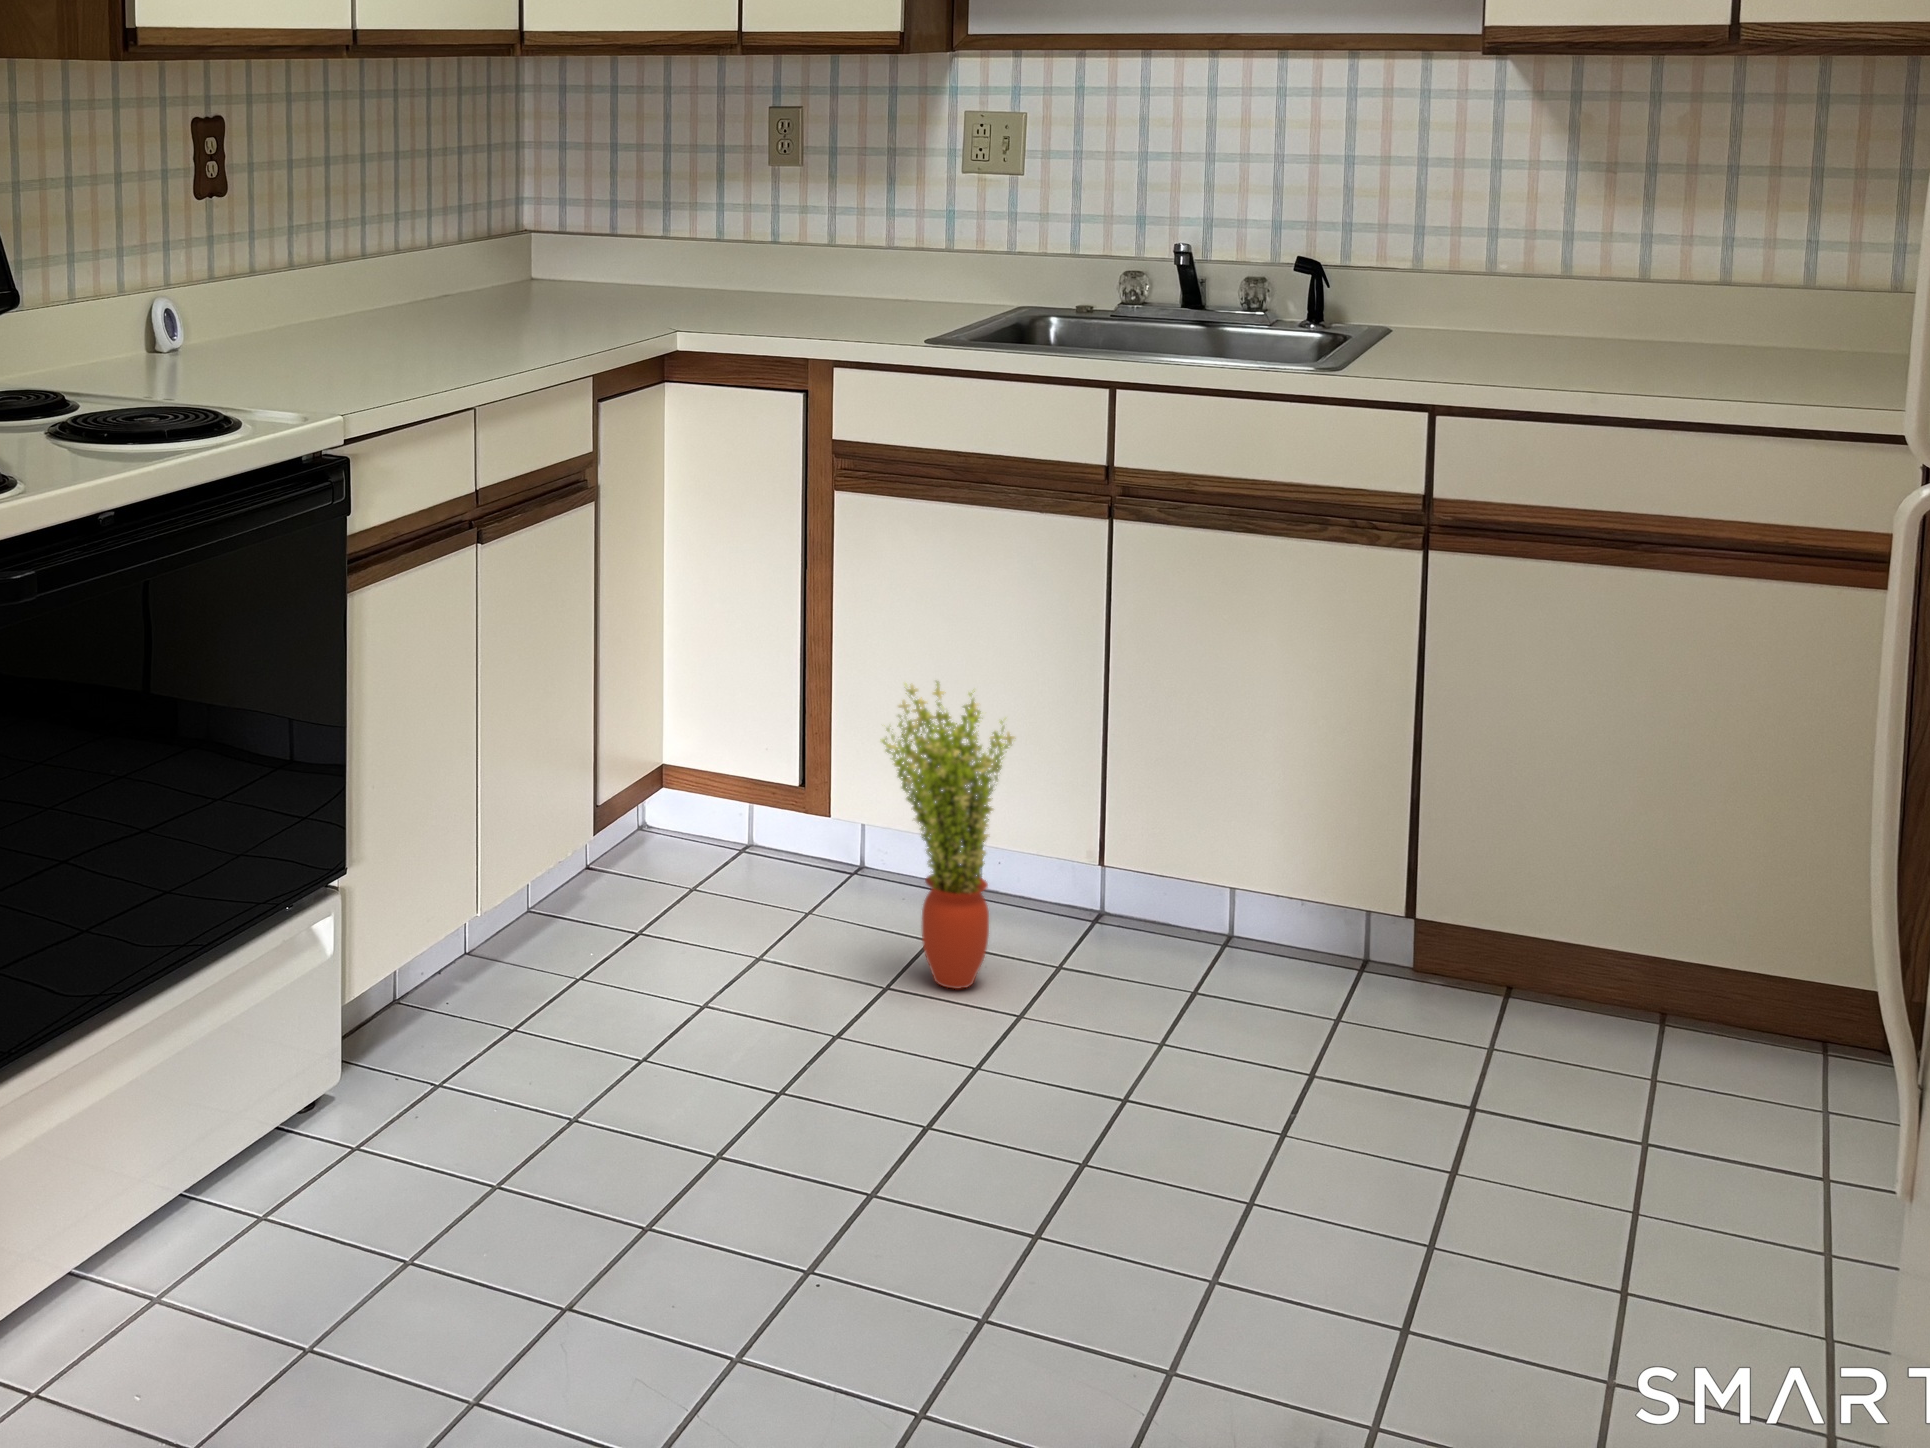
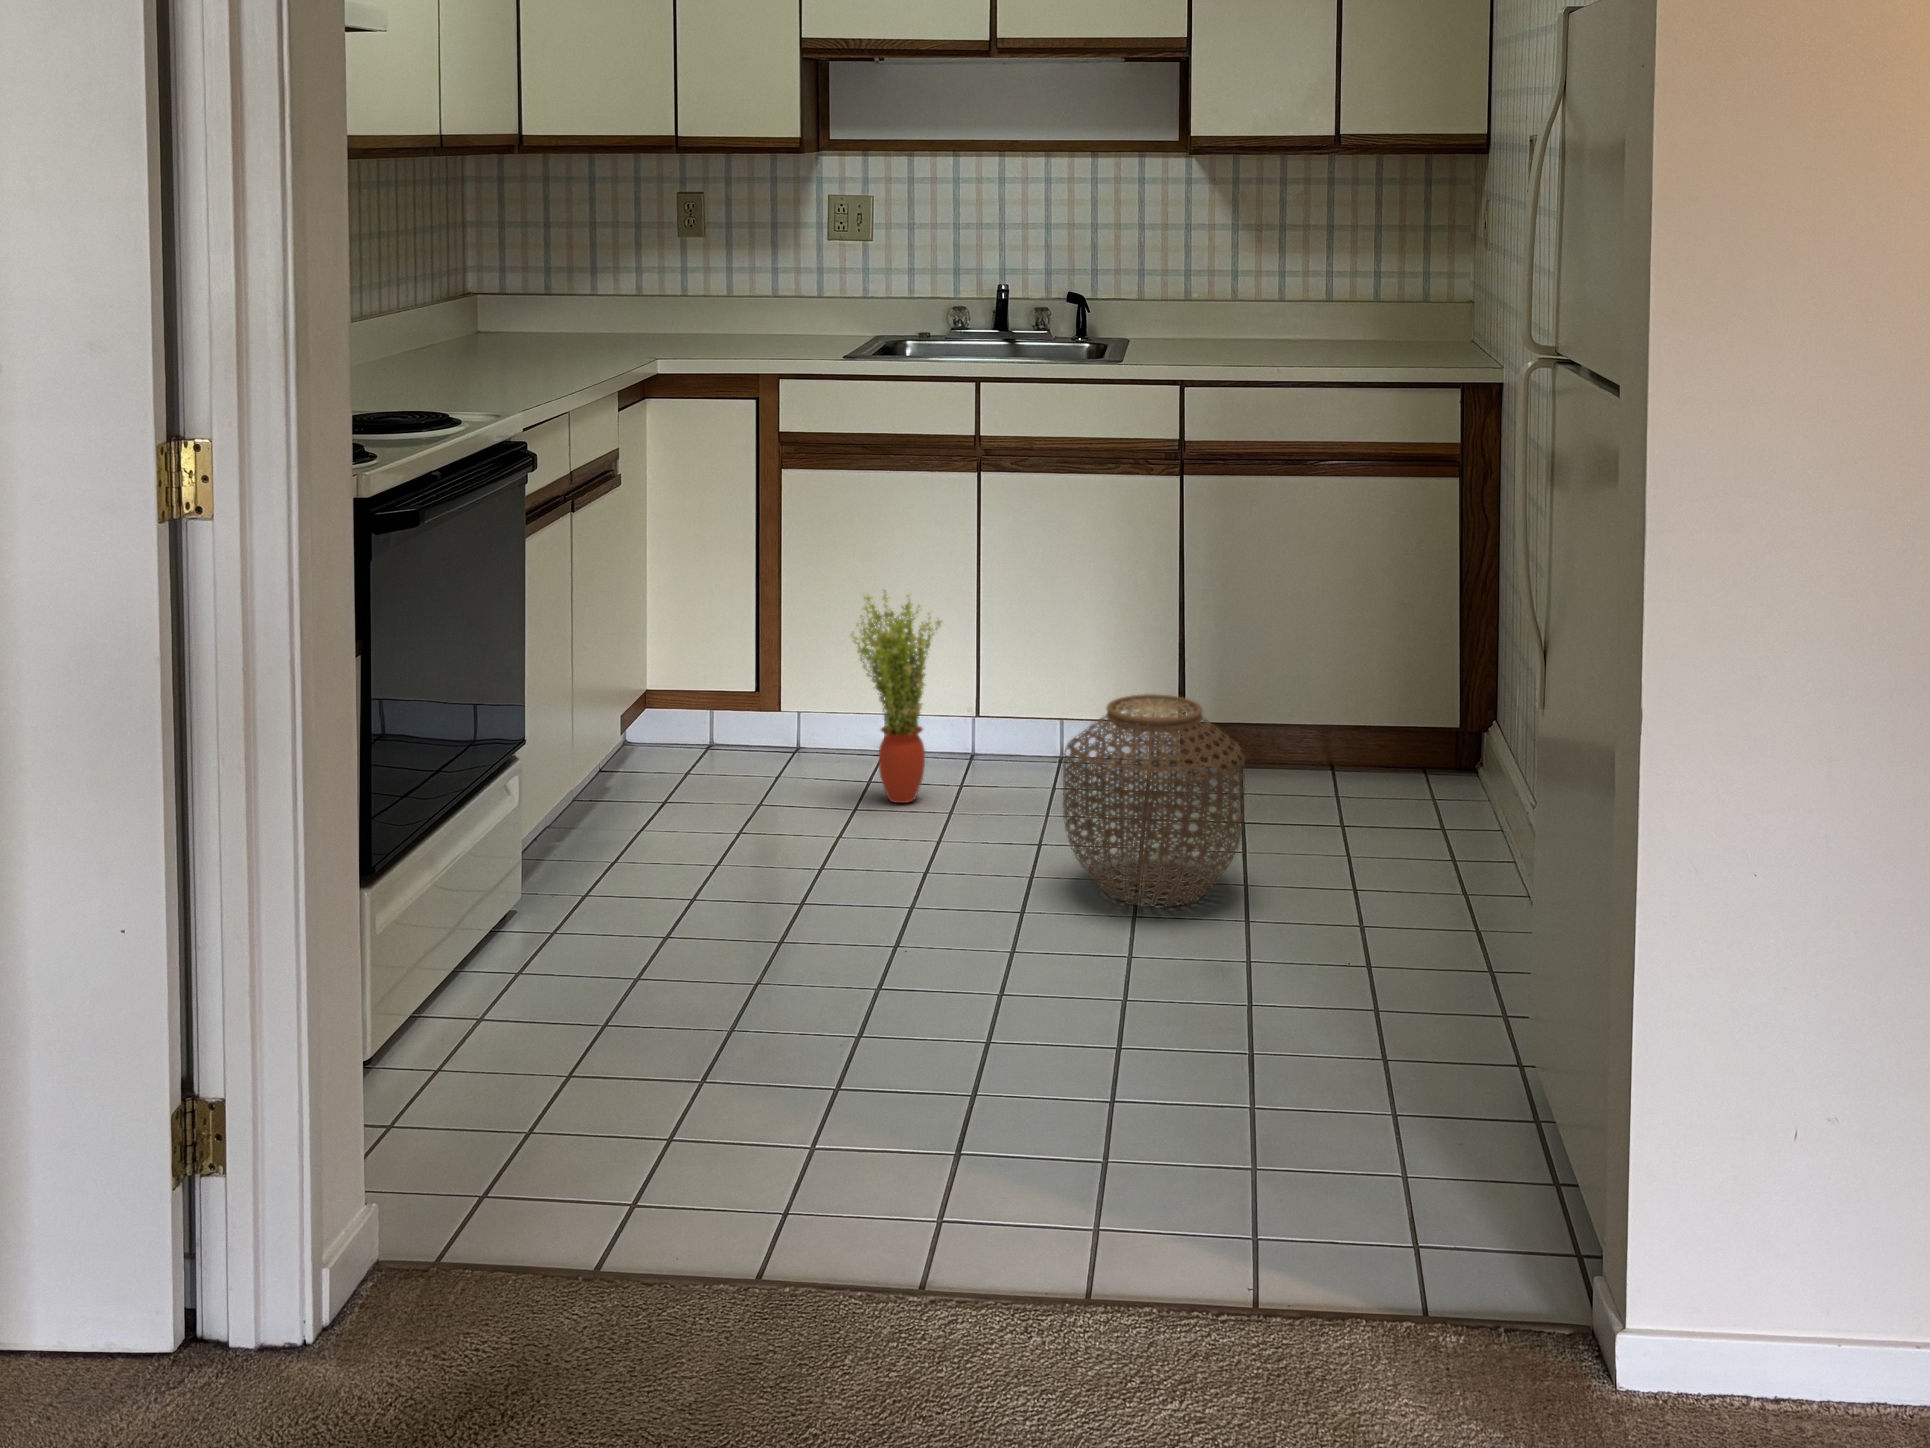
woven basket: none [1121,913,1430,1272] -> present [1063,694,1245,907]

